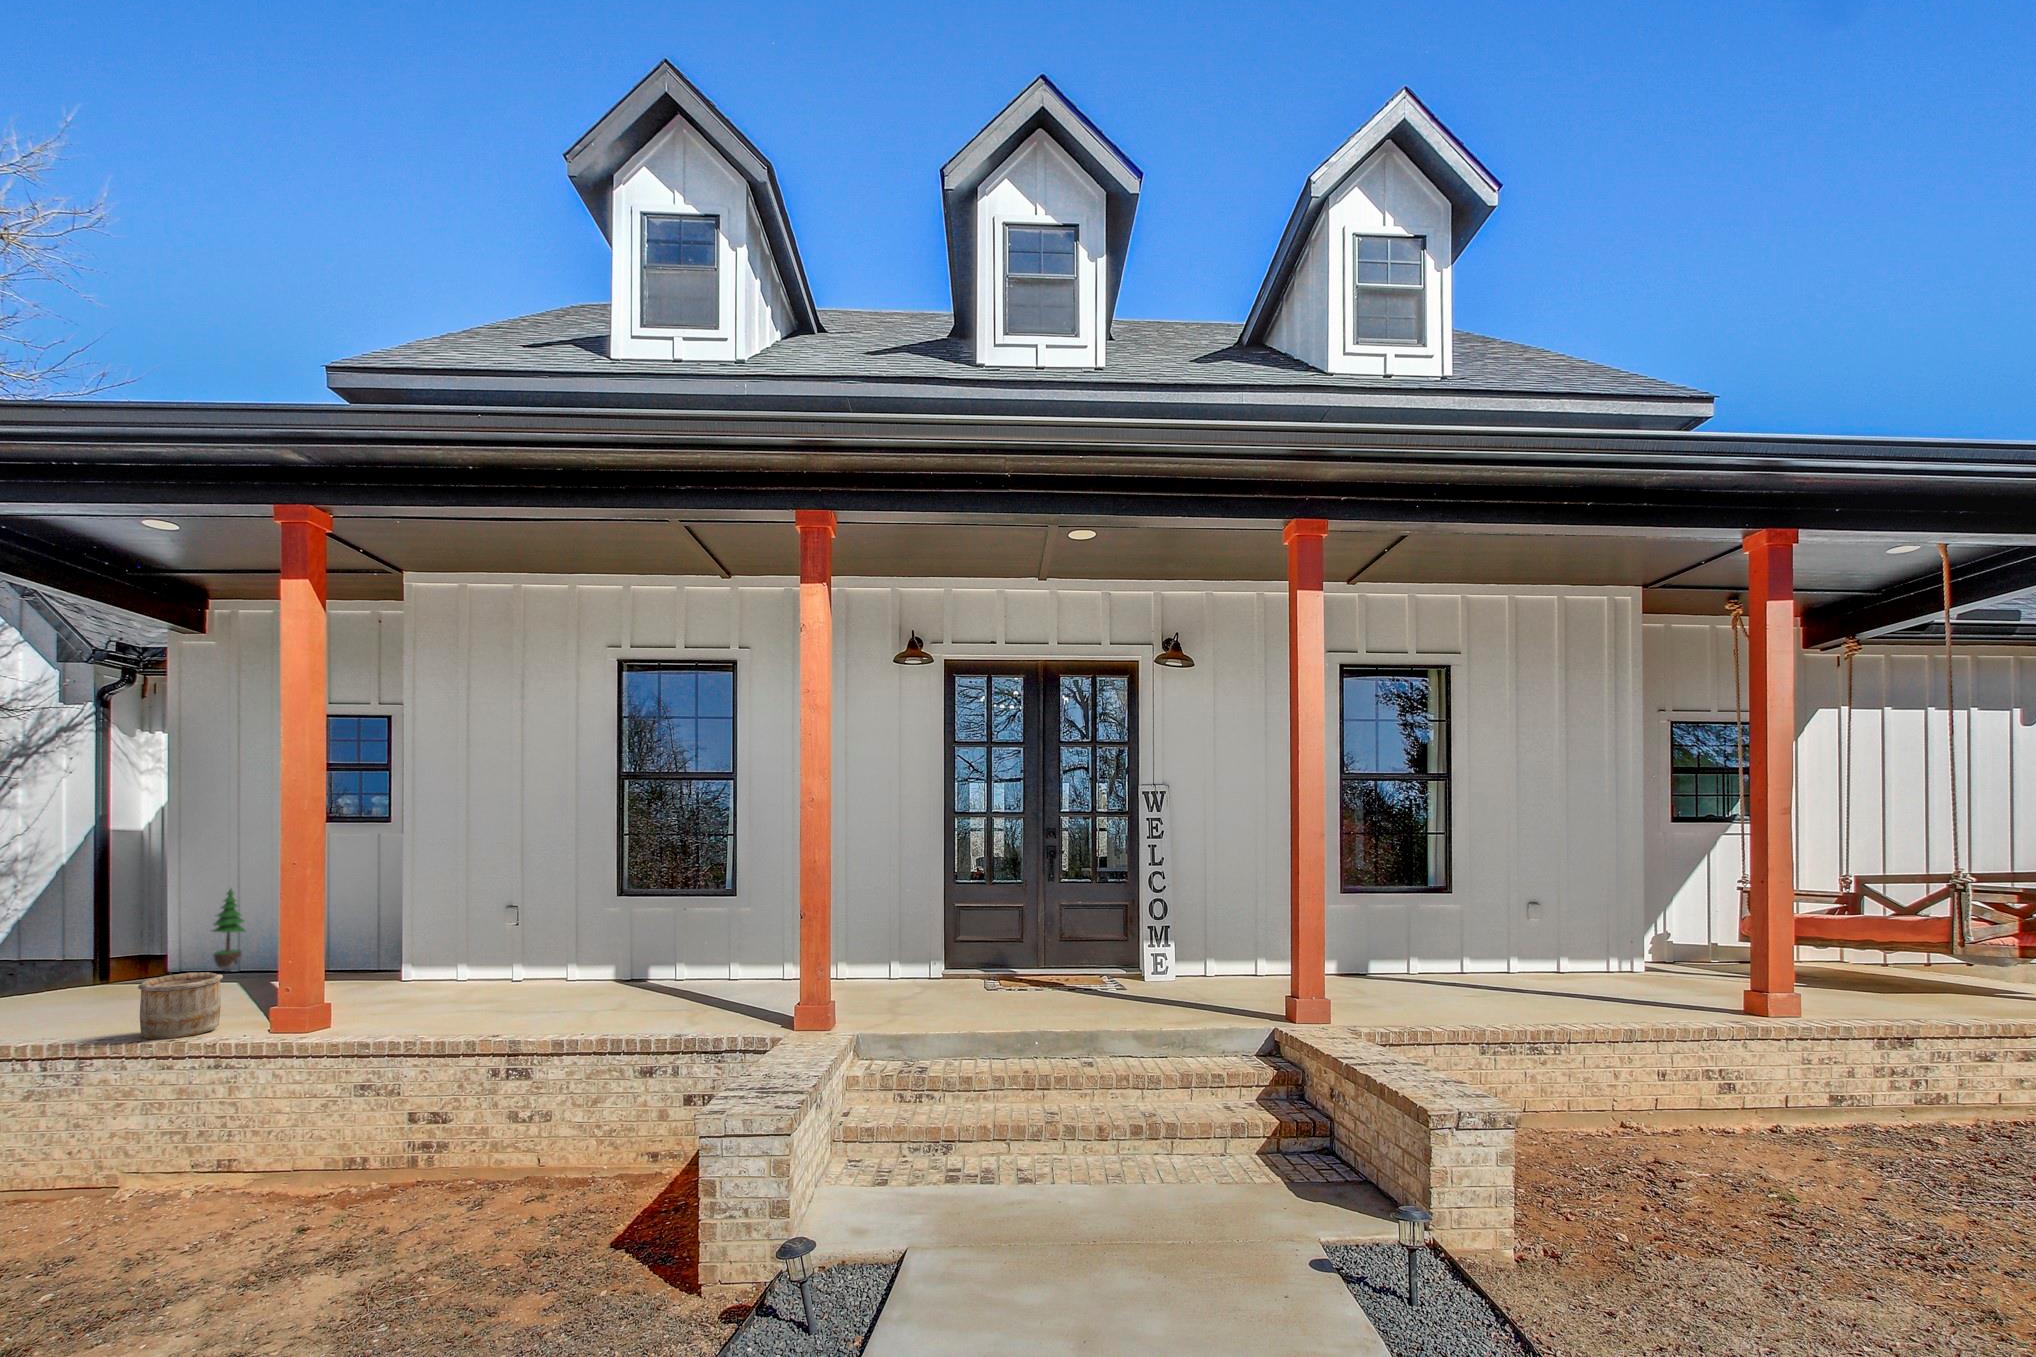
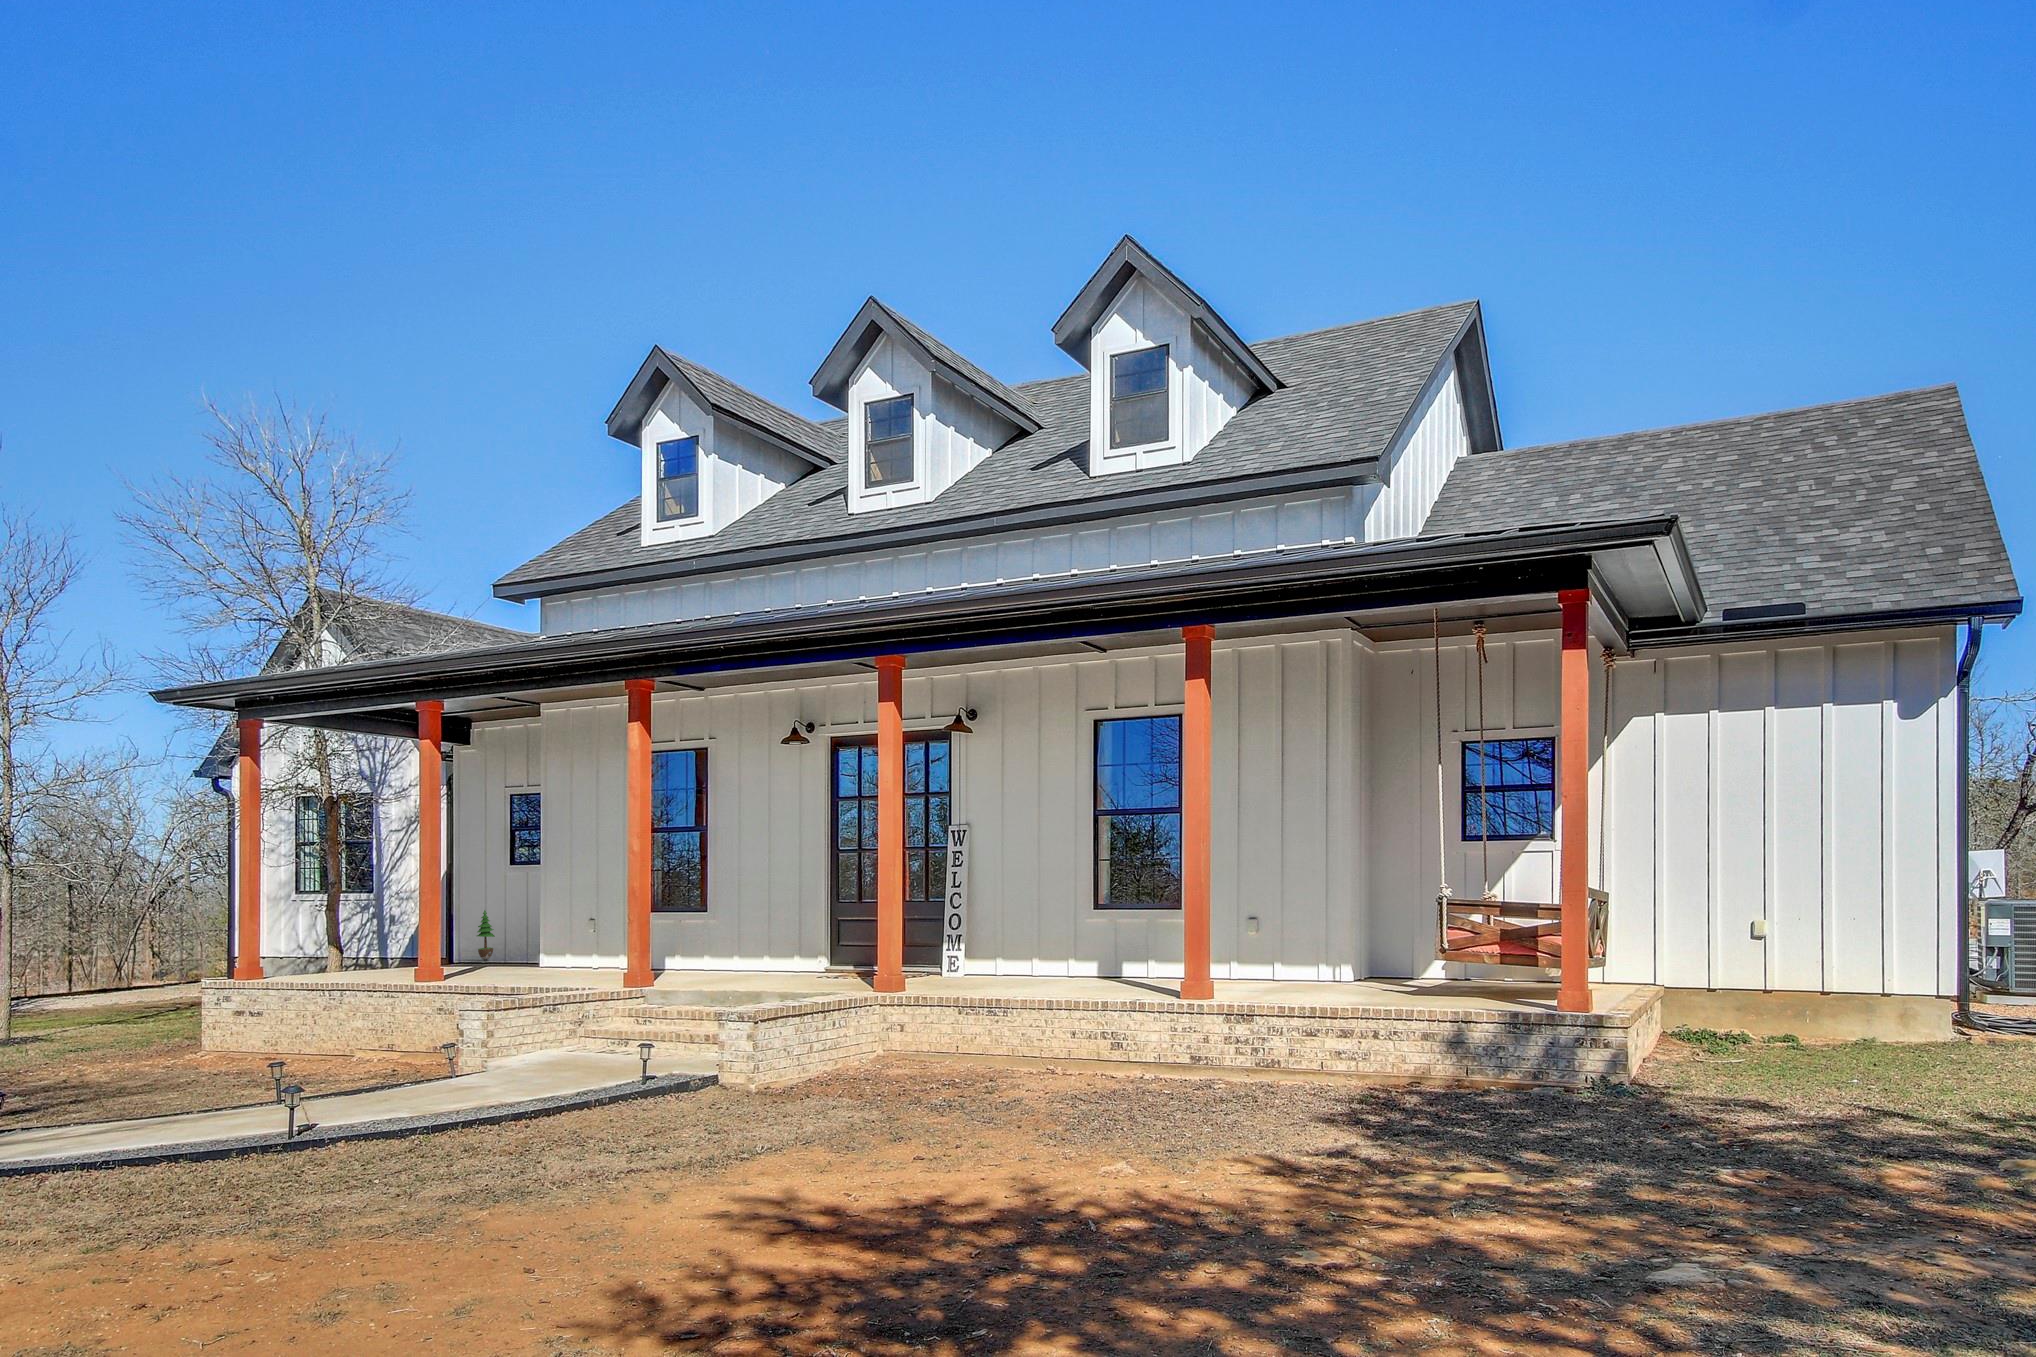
wooden bucket: present [138,972,223,1039] -> none [363,950,401,981]

